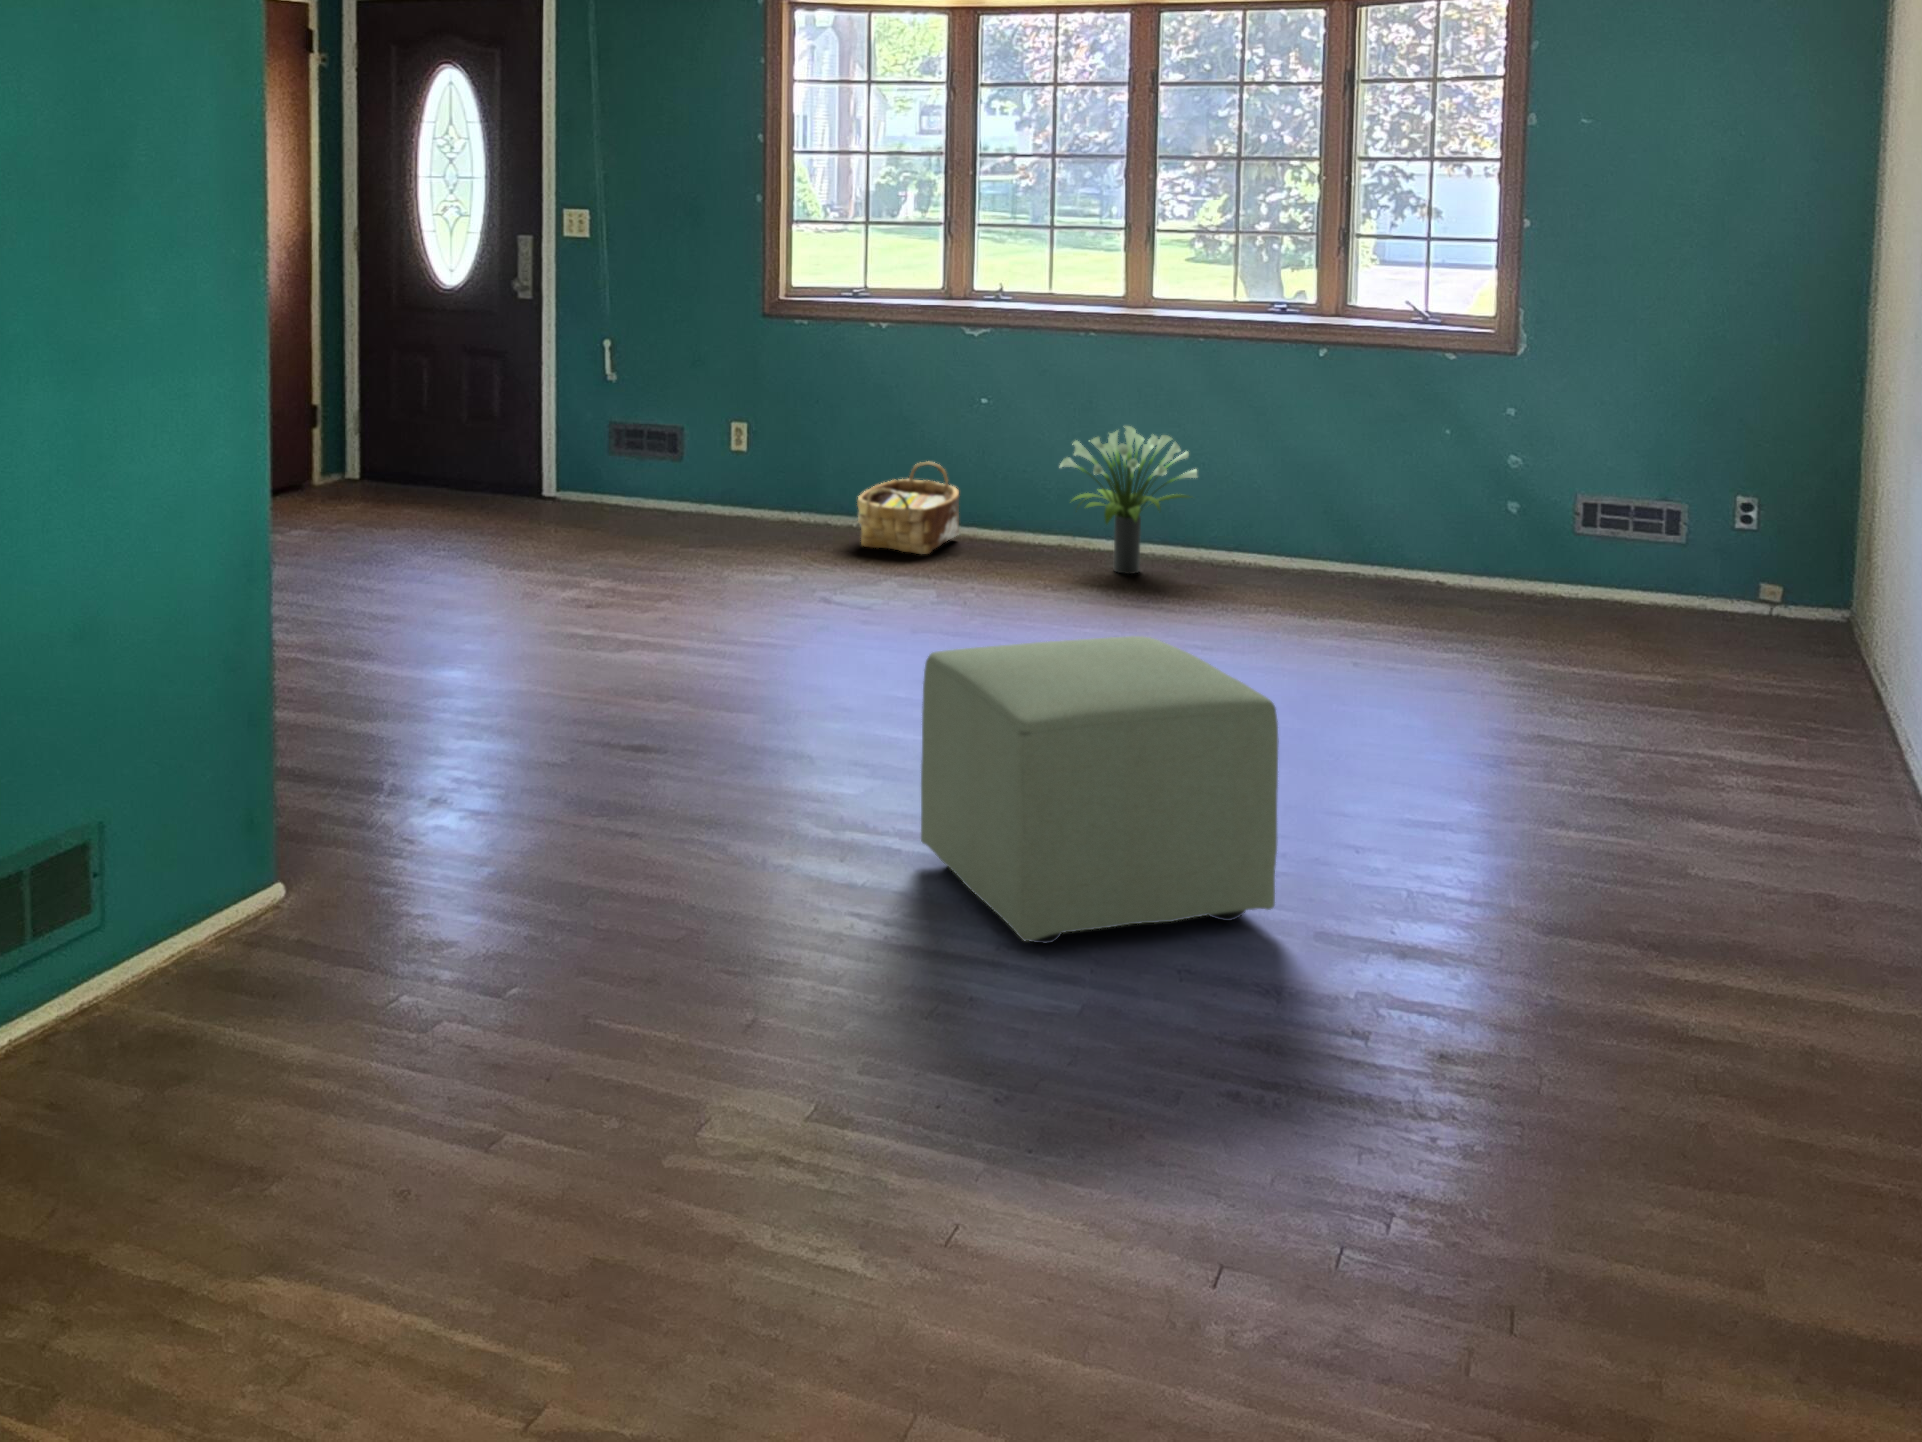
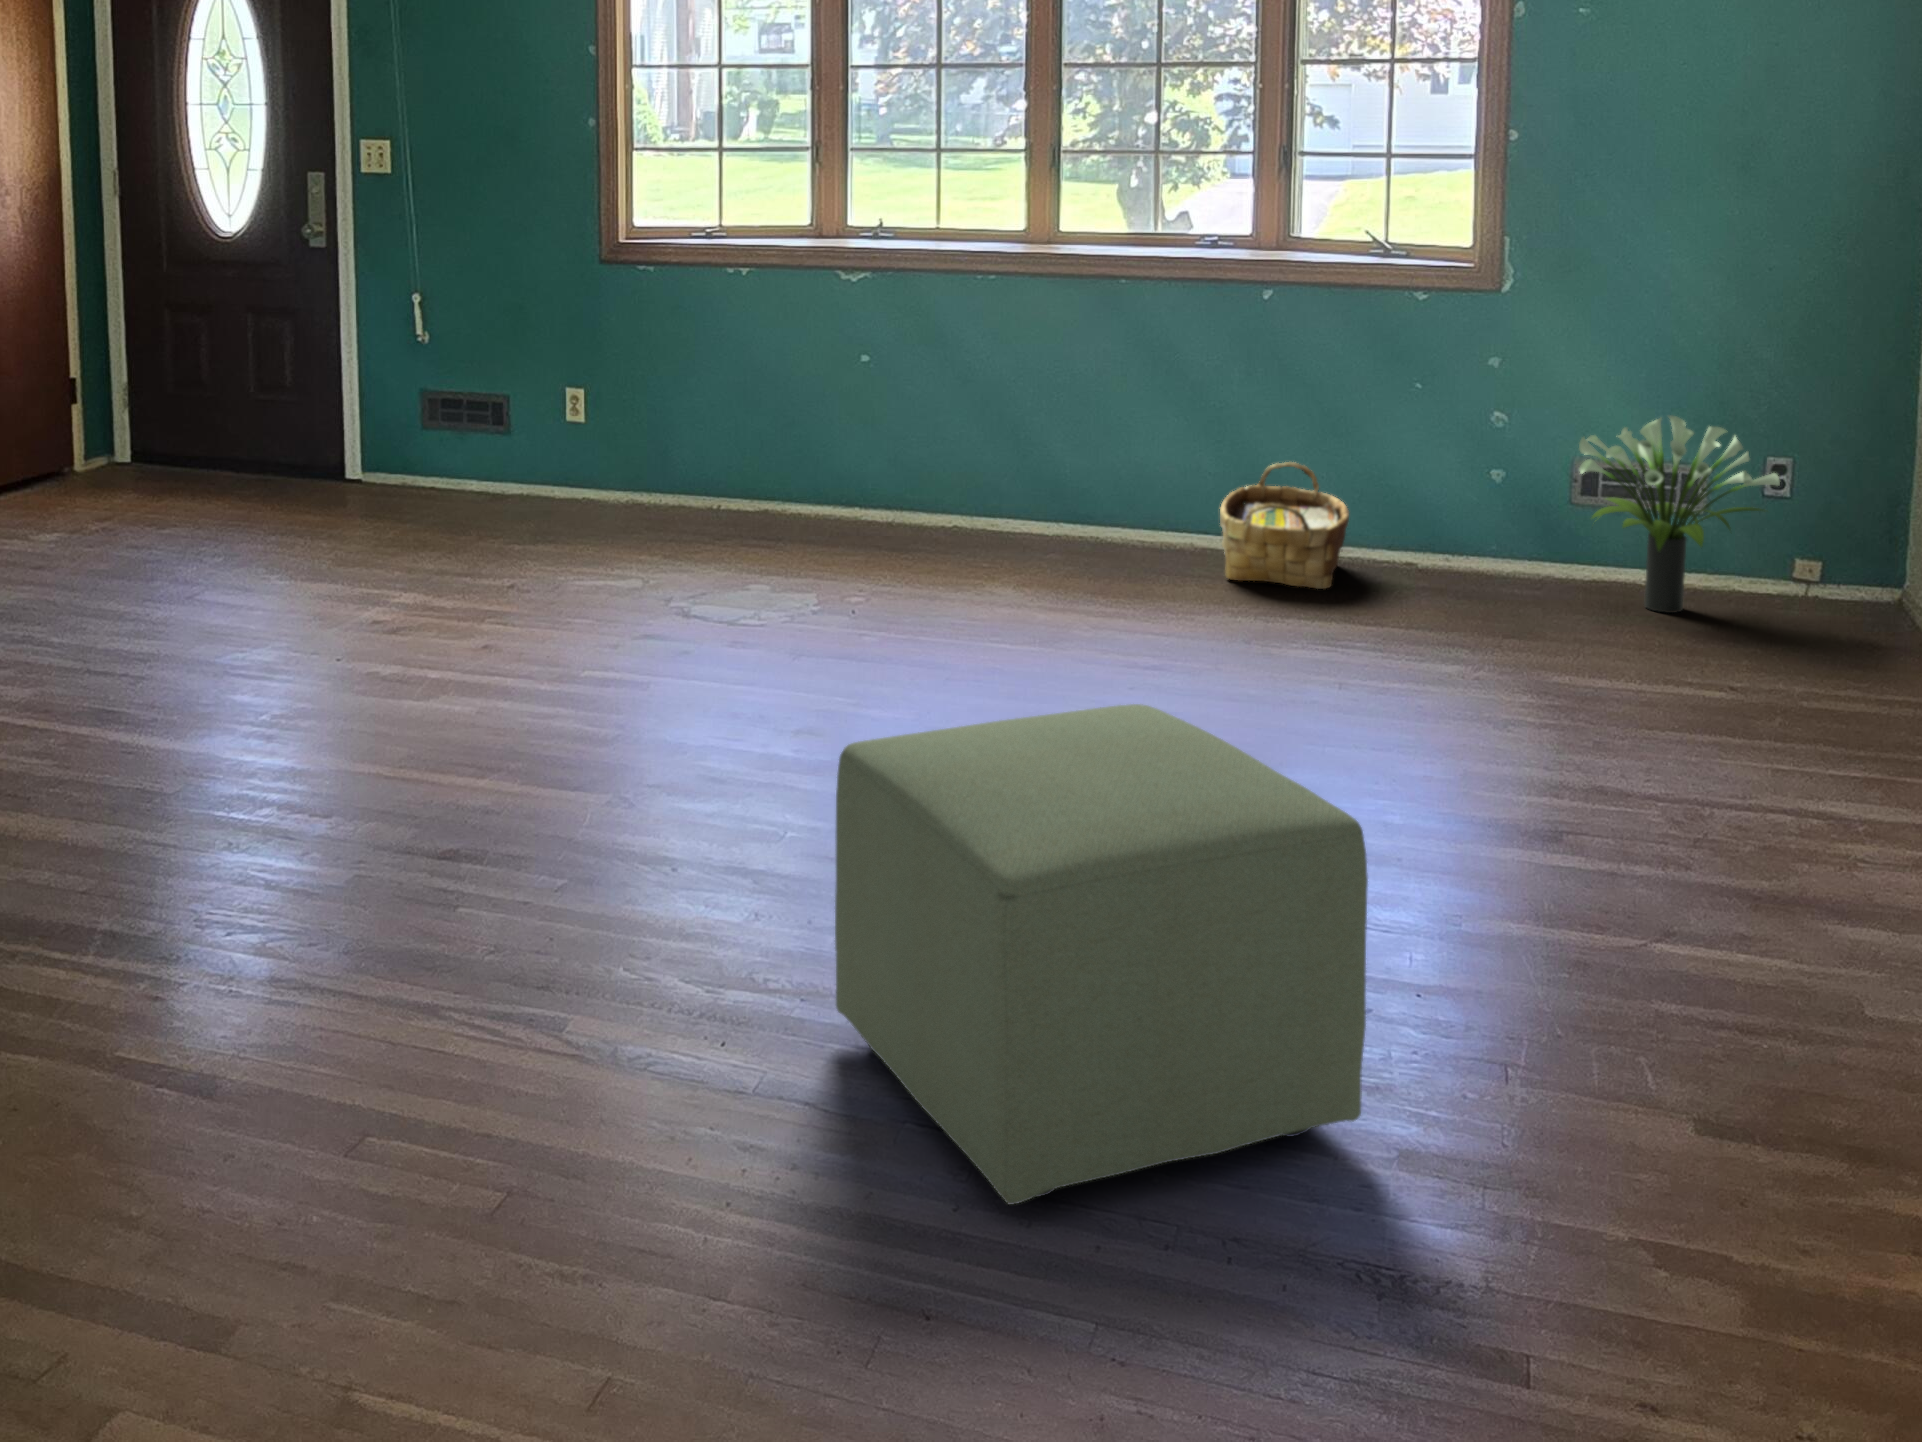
potted plant: present [1060,426,1197,574] -> present [1579,416,1780,613]
woven basket: present [857,462,960,554] -> present [1220,462,1349,589]

